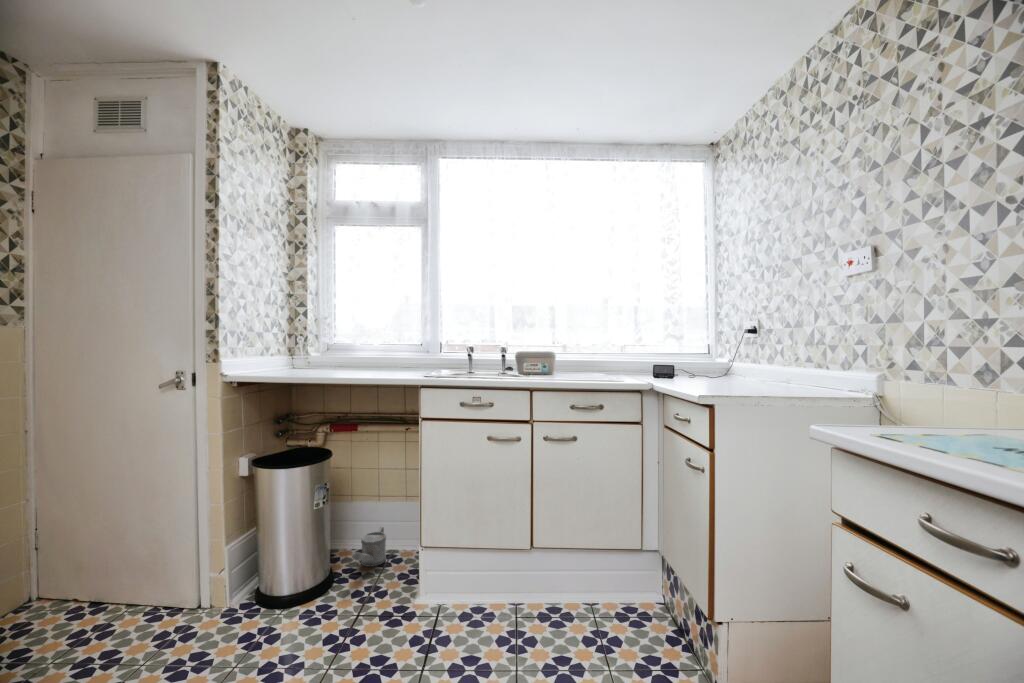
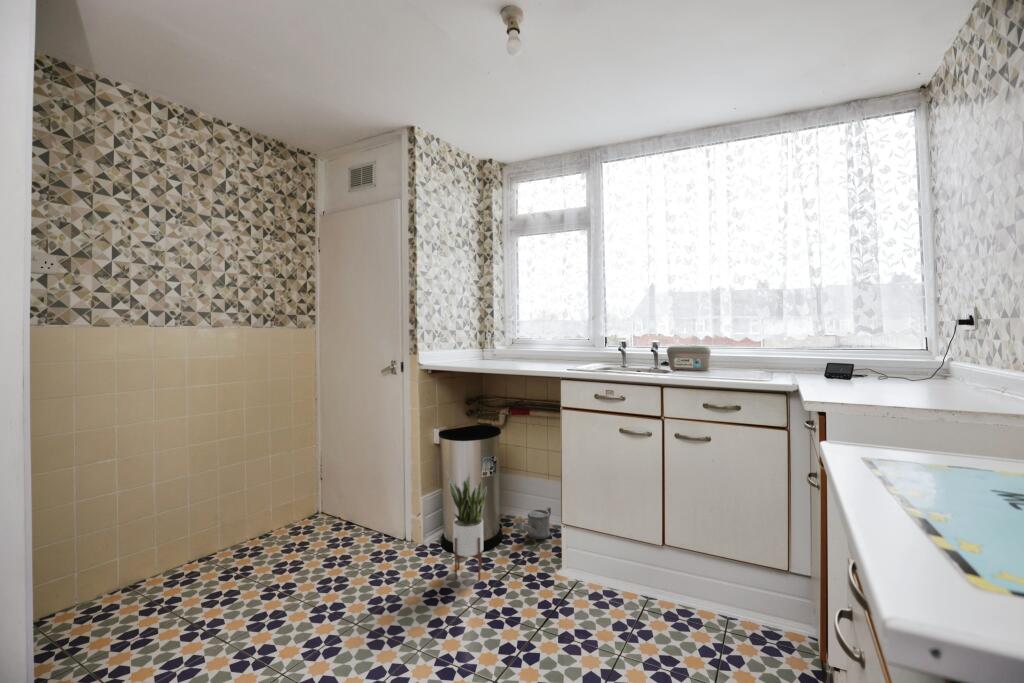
potted plant: none [276,509,336,650] -> present [446,471,487,580]

